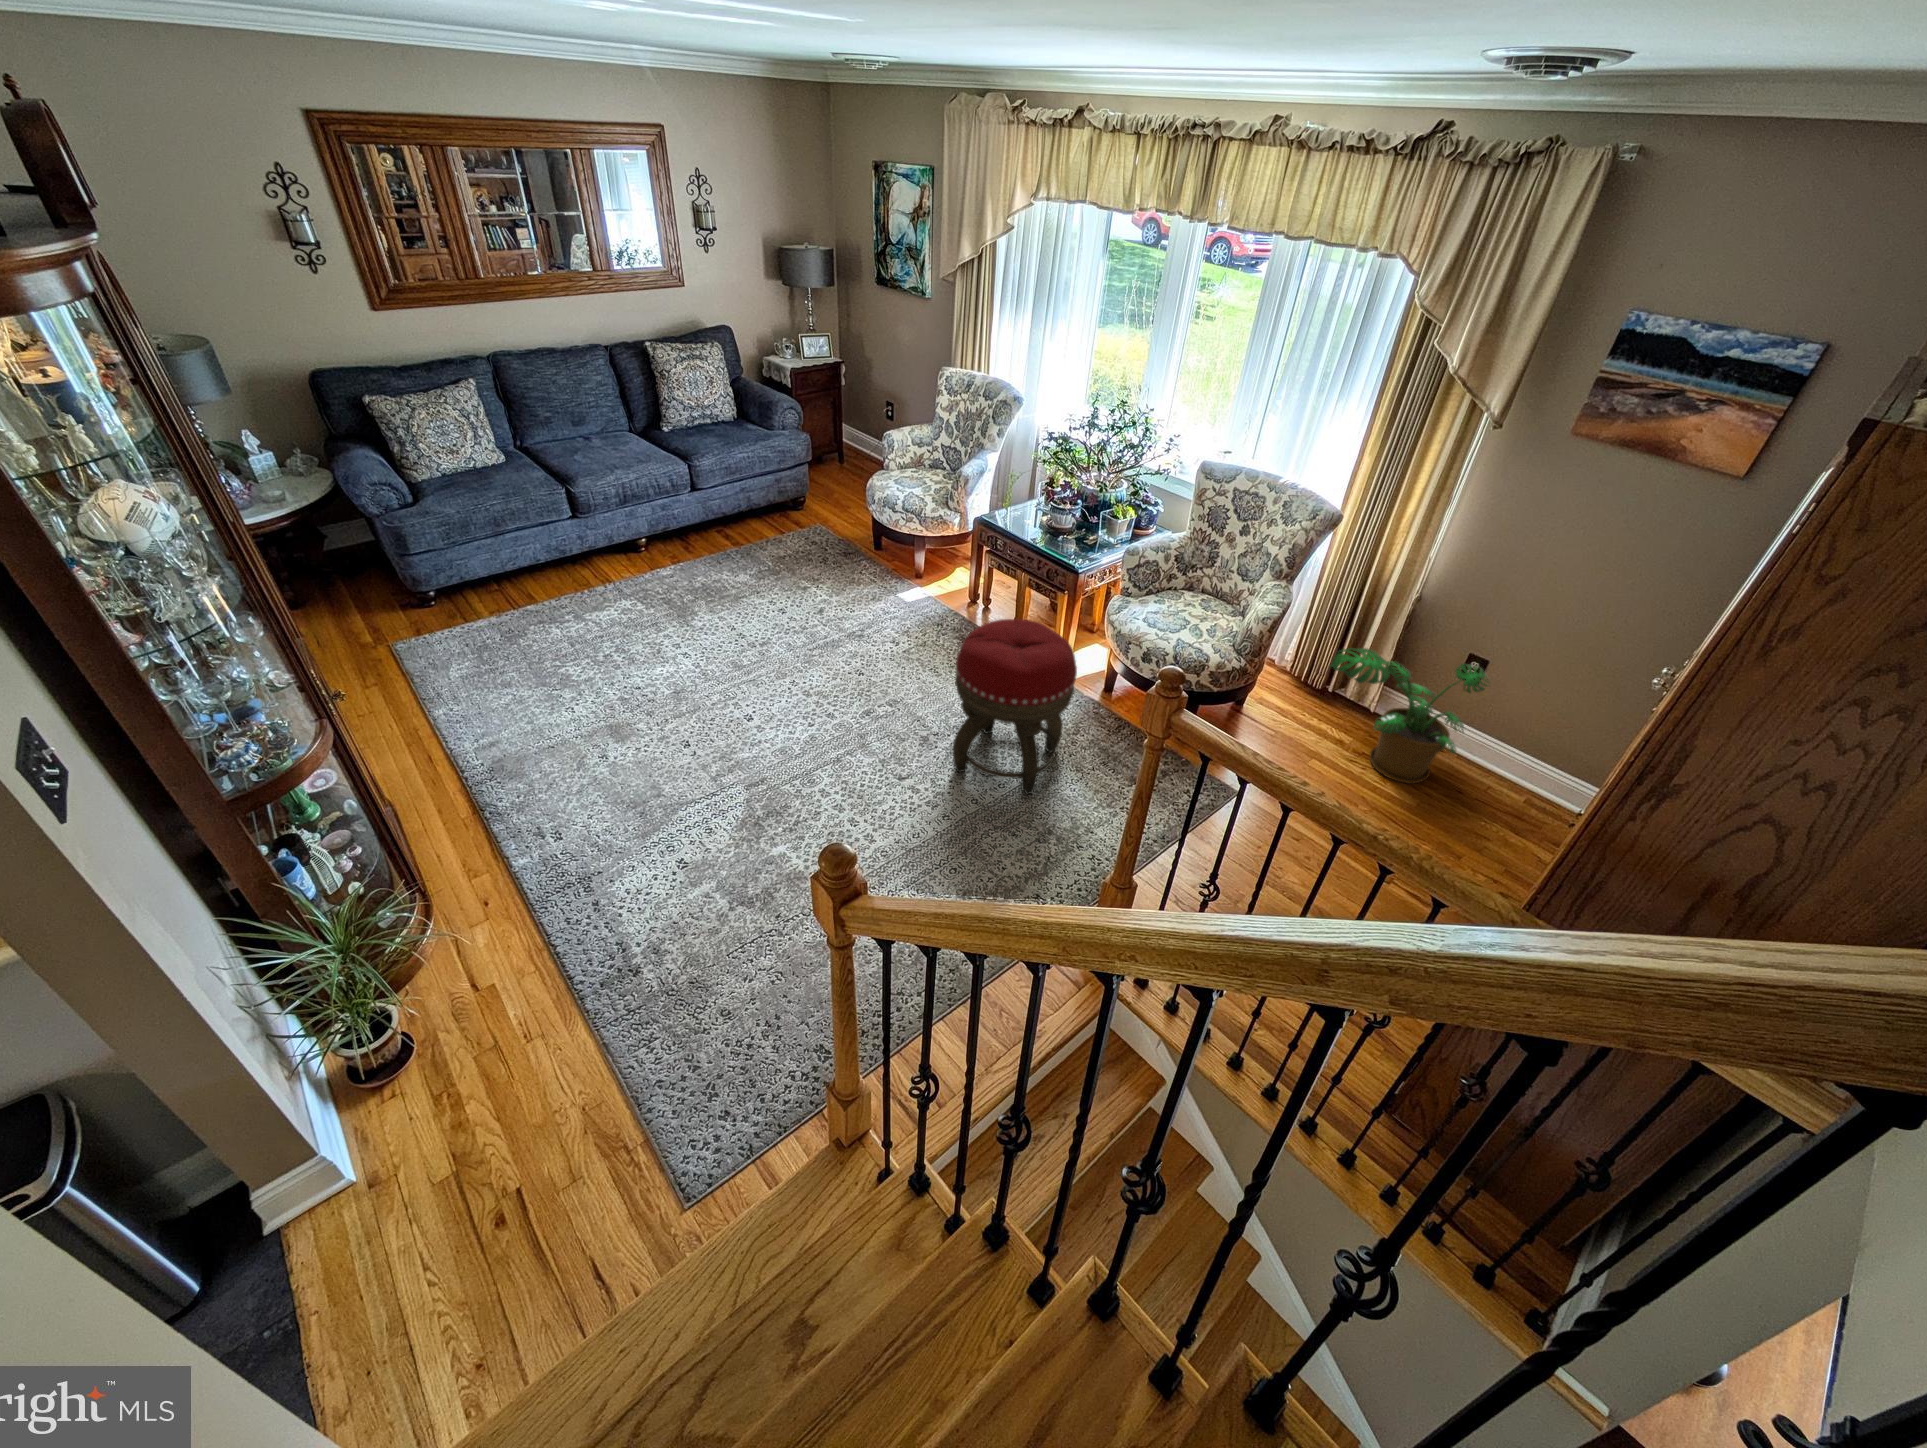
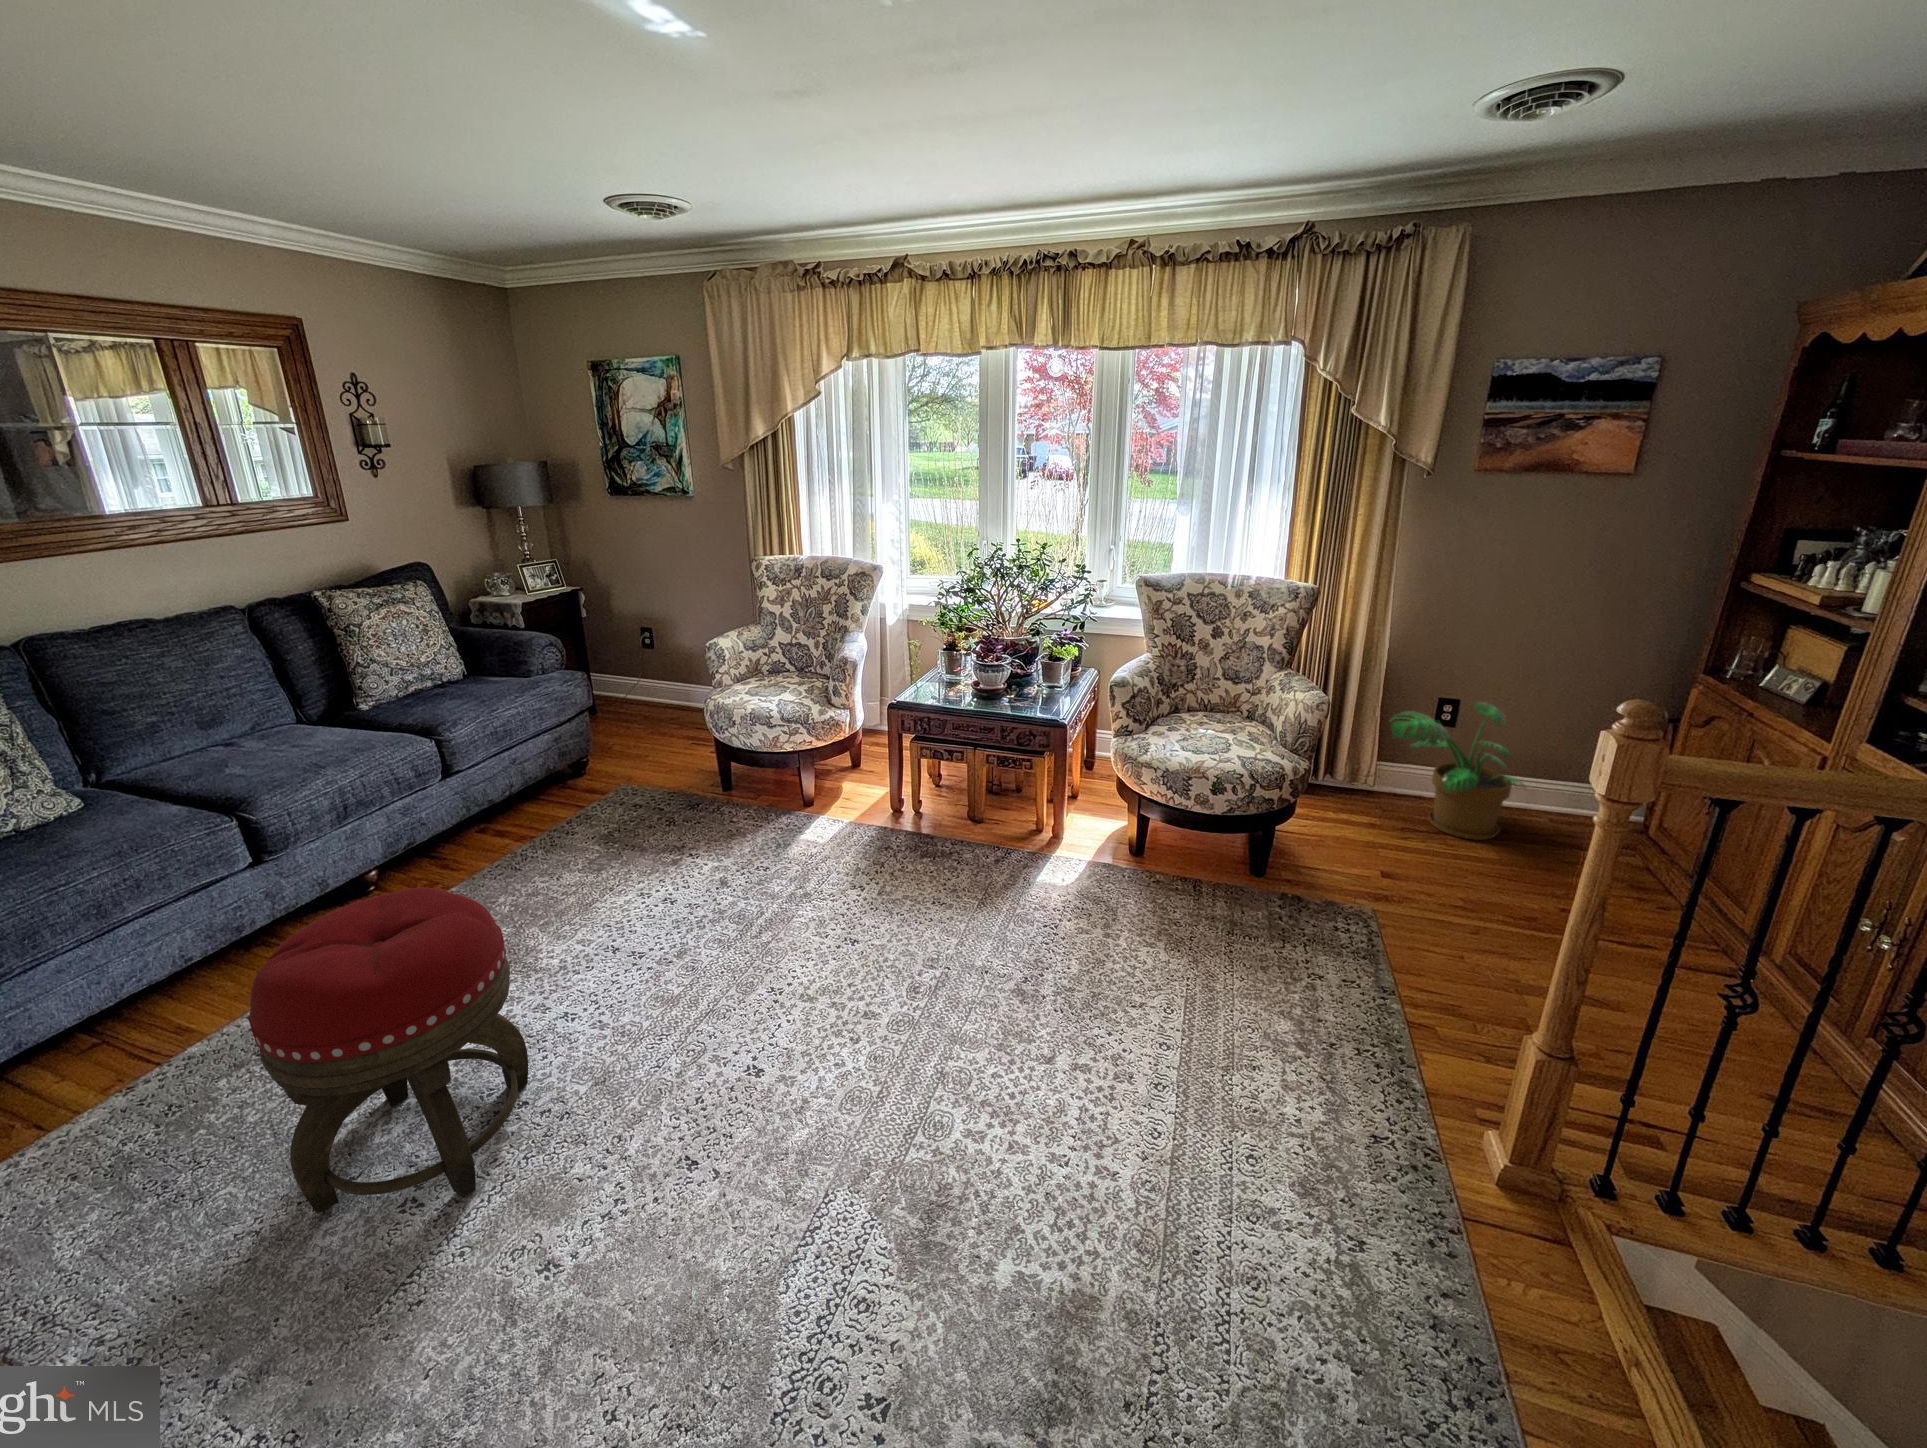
footstool: present [953,619,1077,794] -> present [249,888,528,1213]

